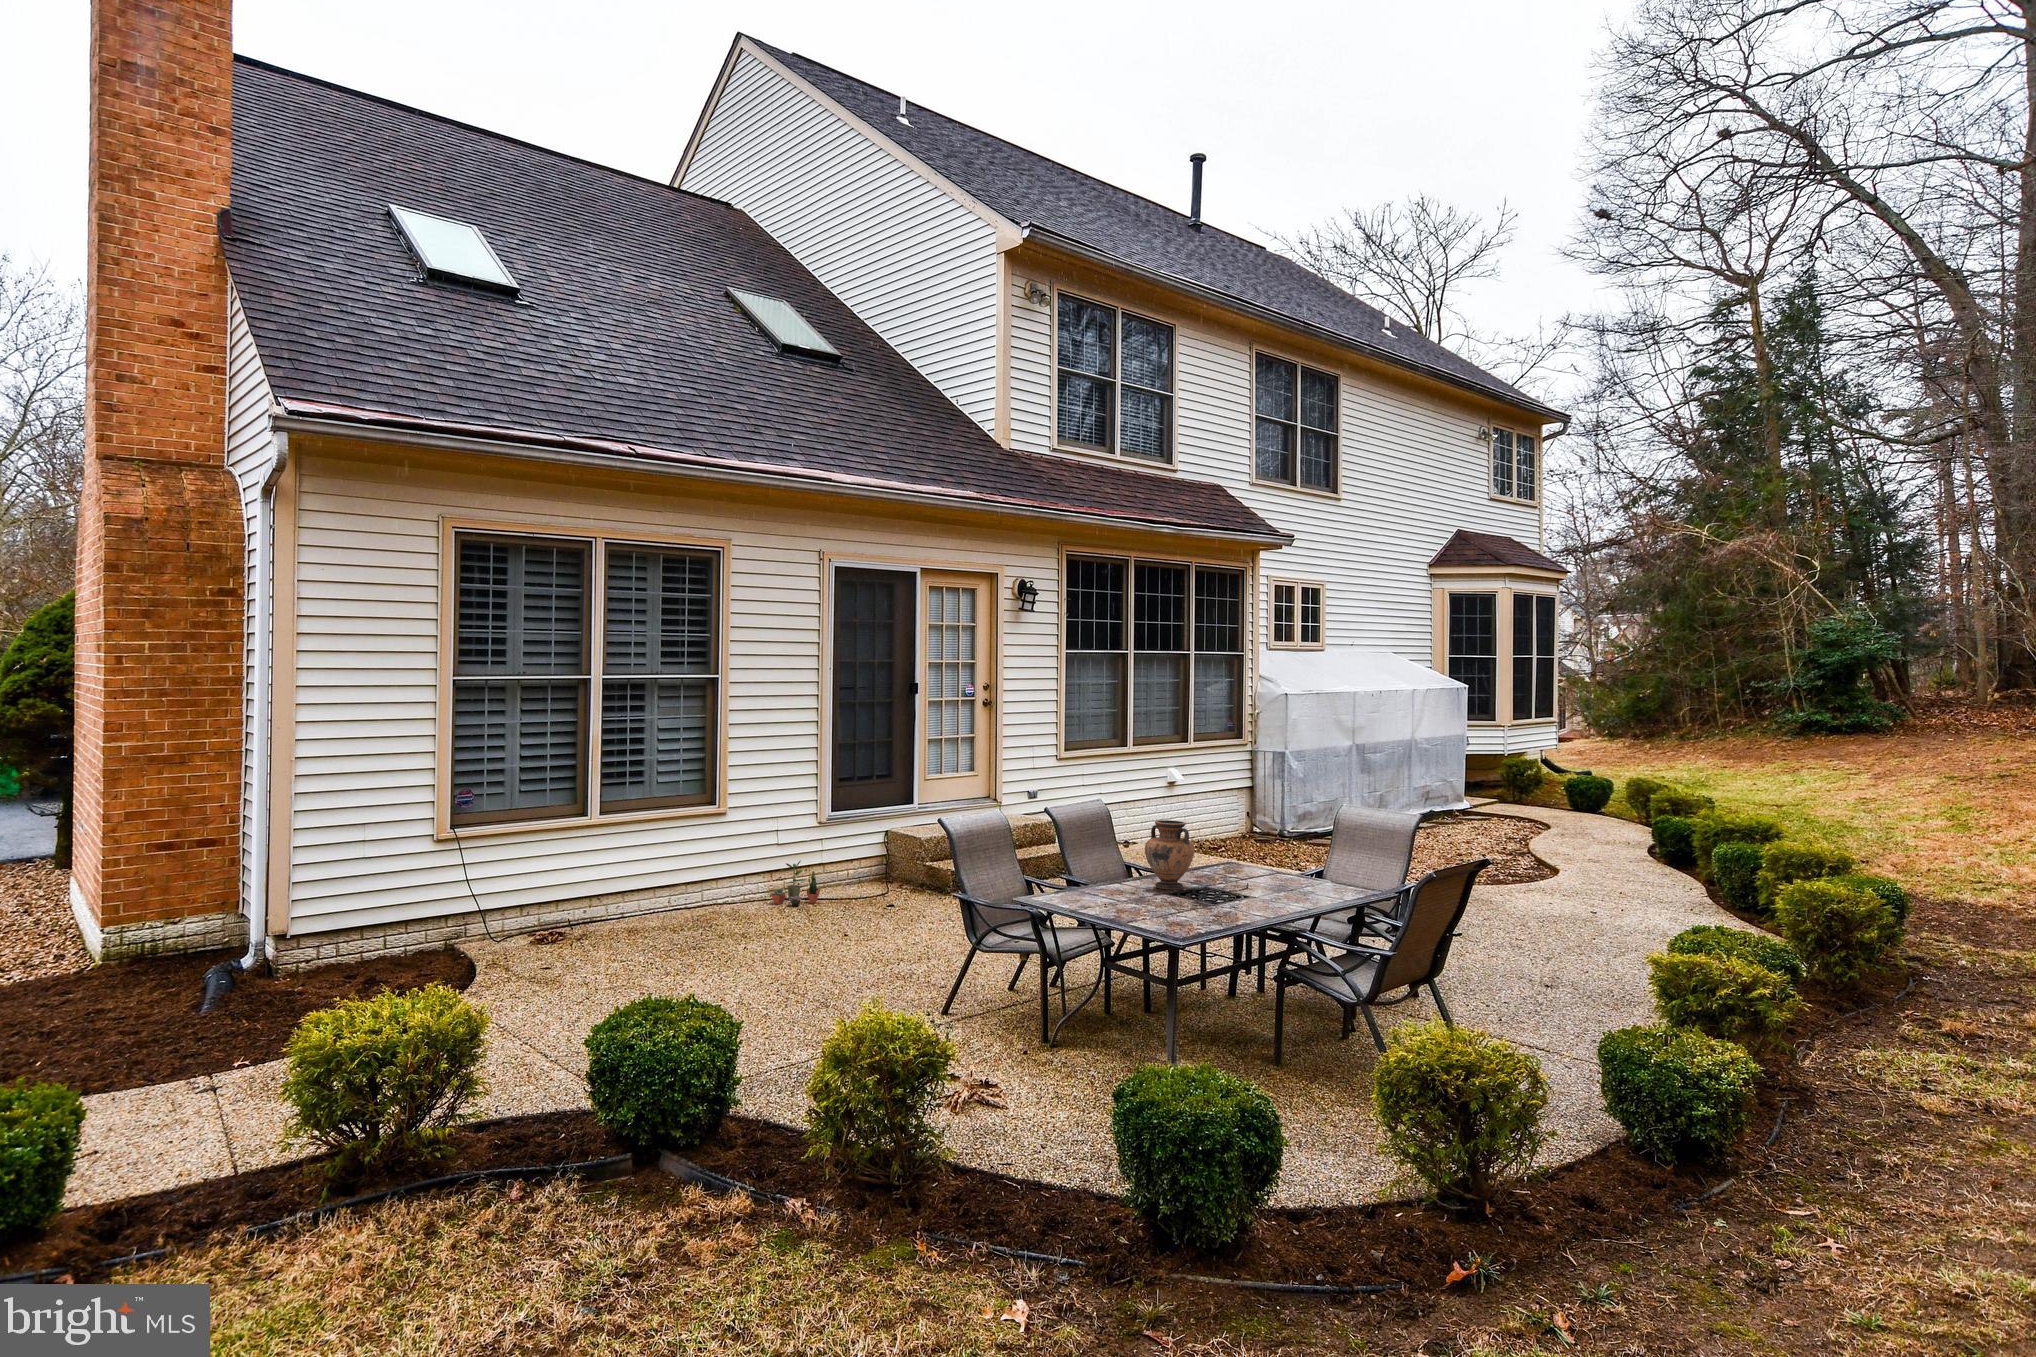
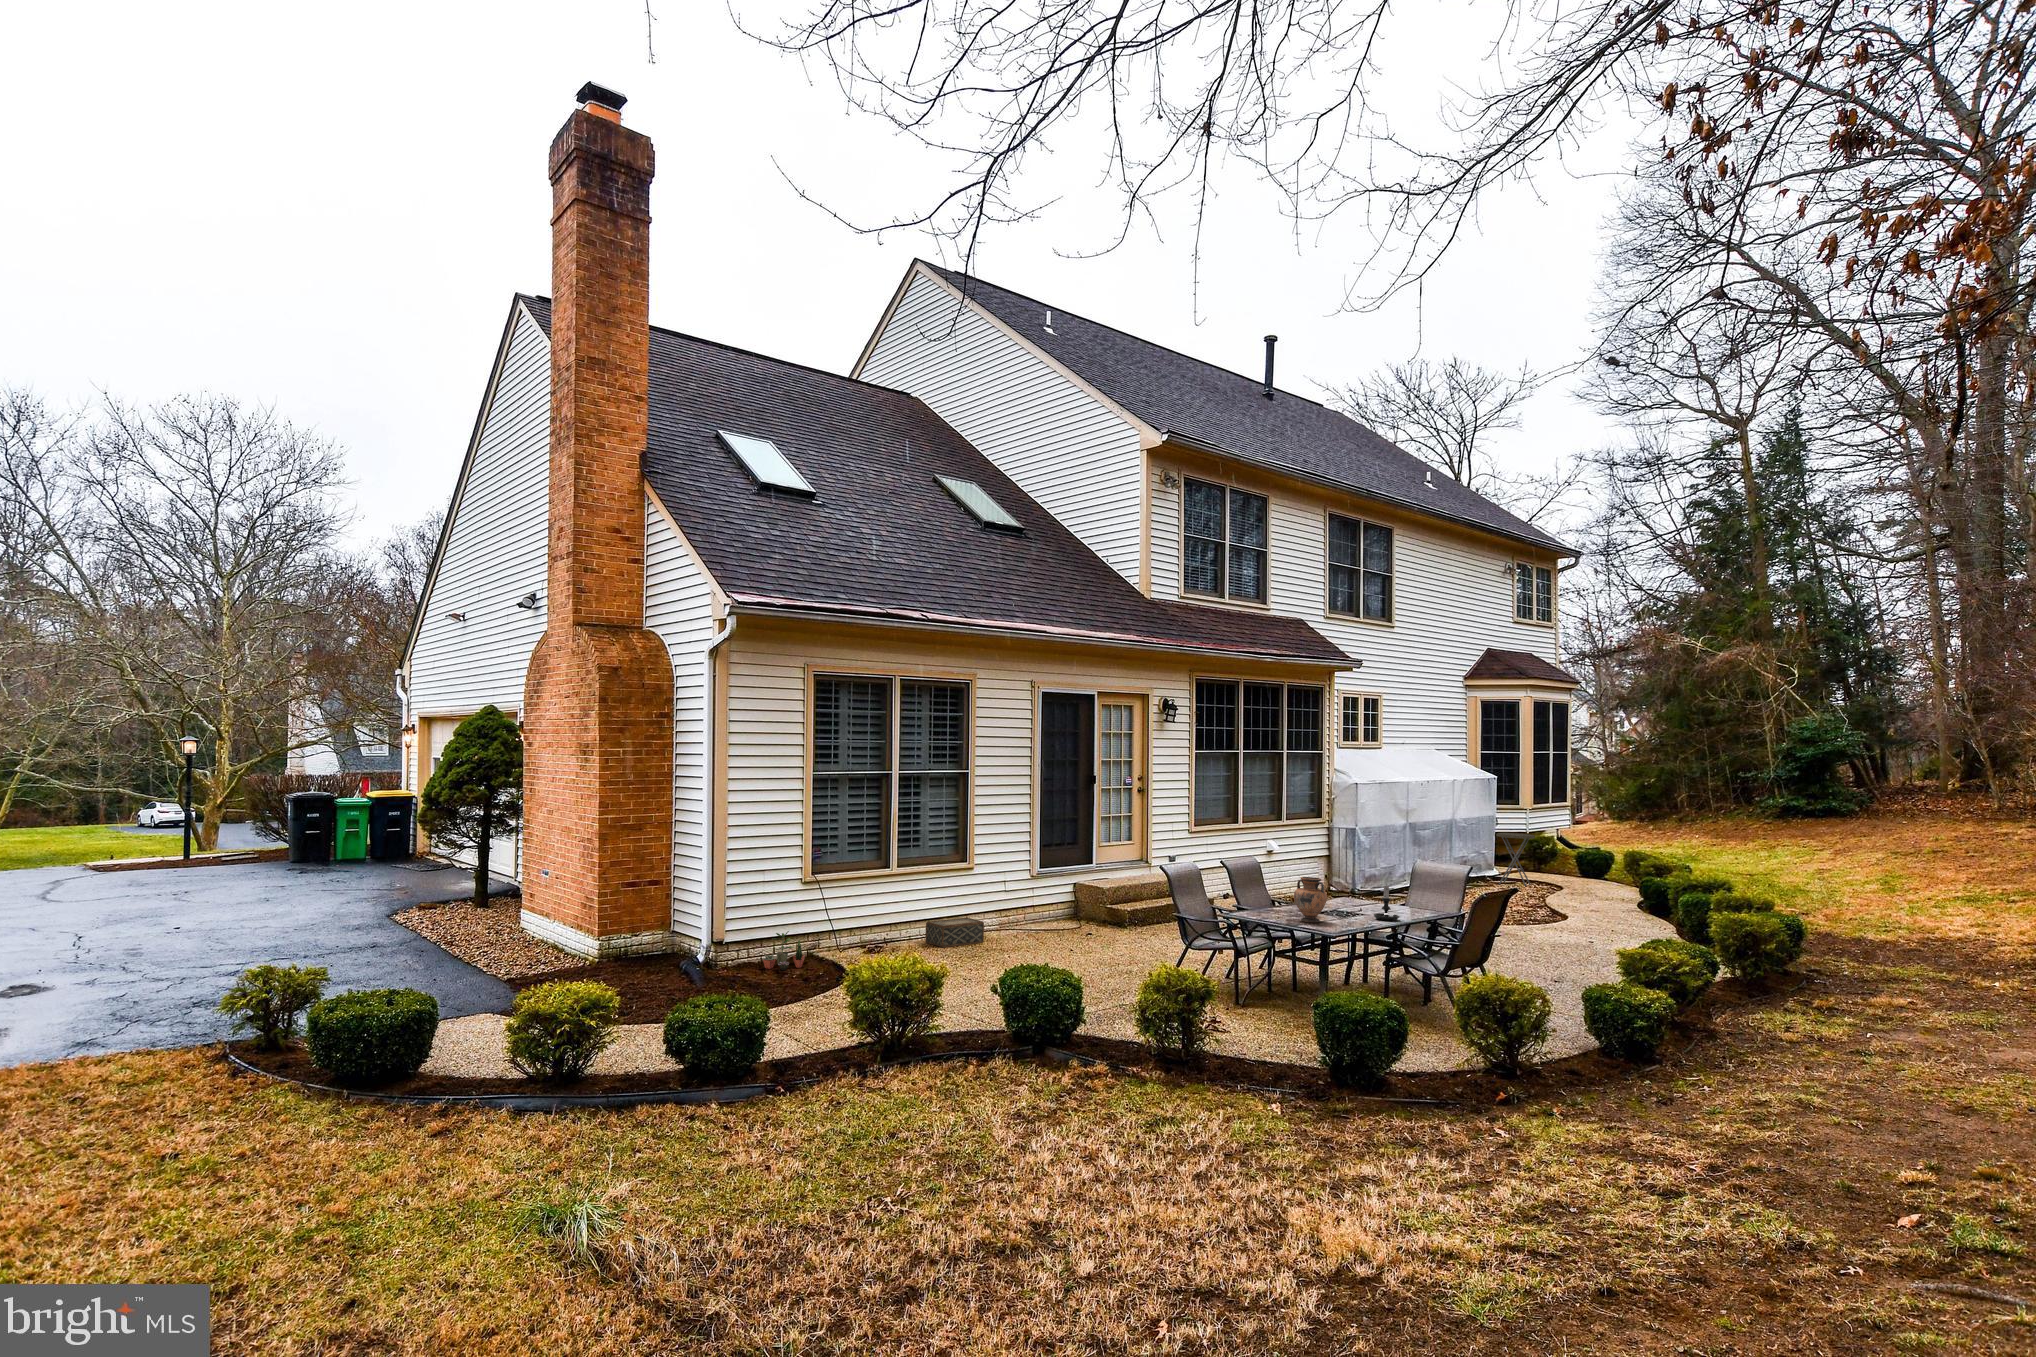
side table: none [1462,753,1508,818] -> present [1496,833,1535,887]
candle holder: none [1268,827,1307,884] -> present [1374,885,1400,921]
potted plant: present [771,861,820,906] -> present [762,931,805,970]
woven basket: none [649,881,736,926] -> present [925,918,984,947]

